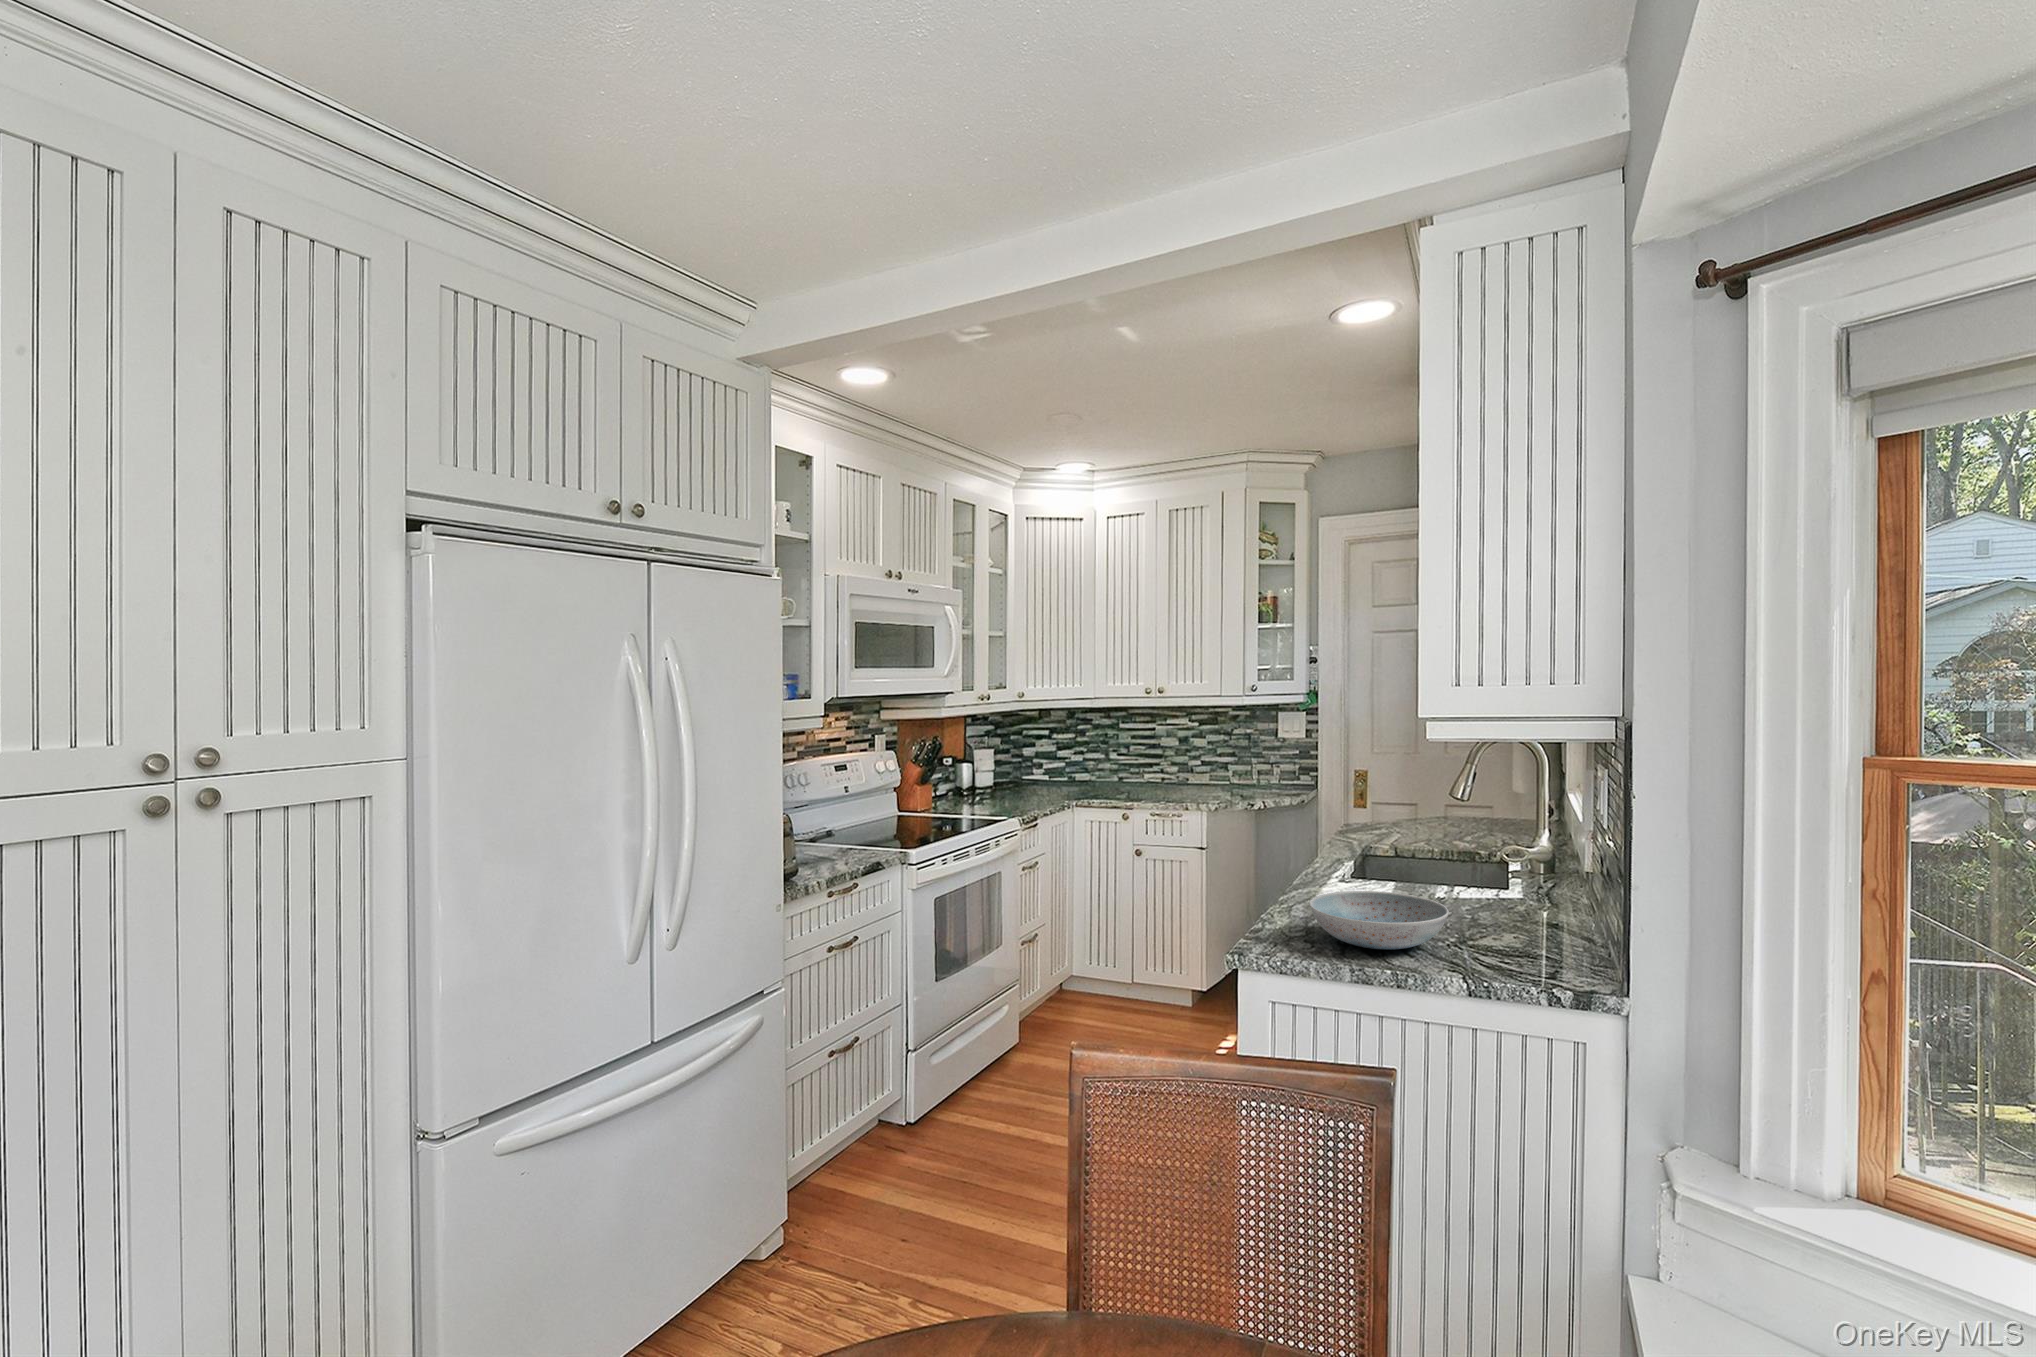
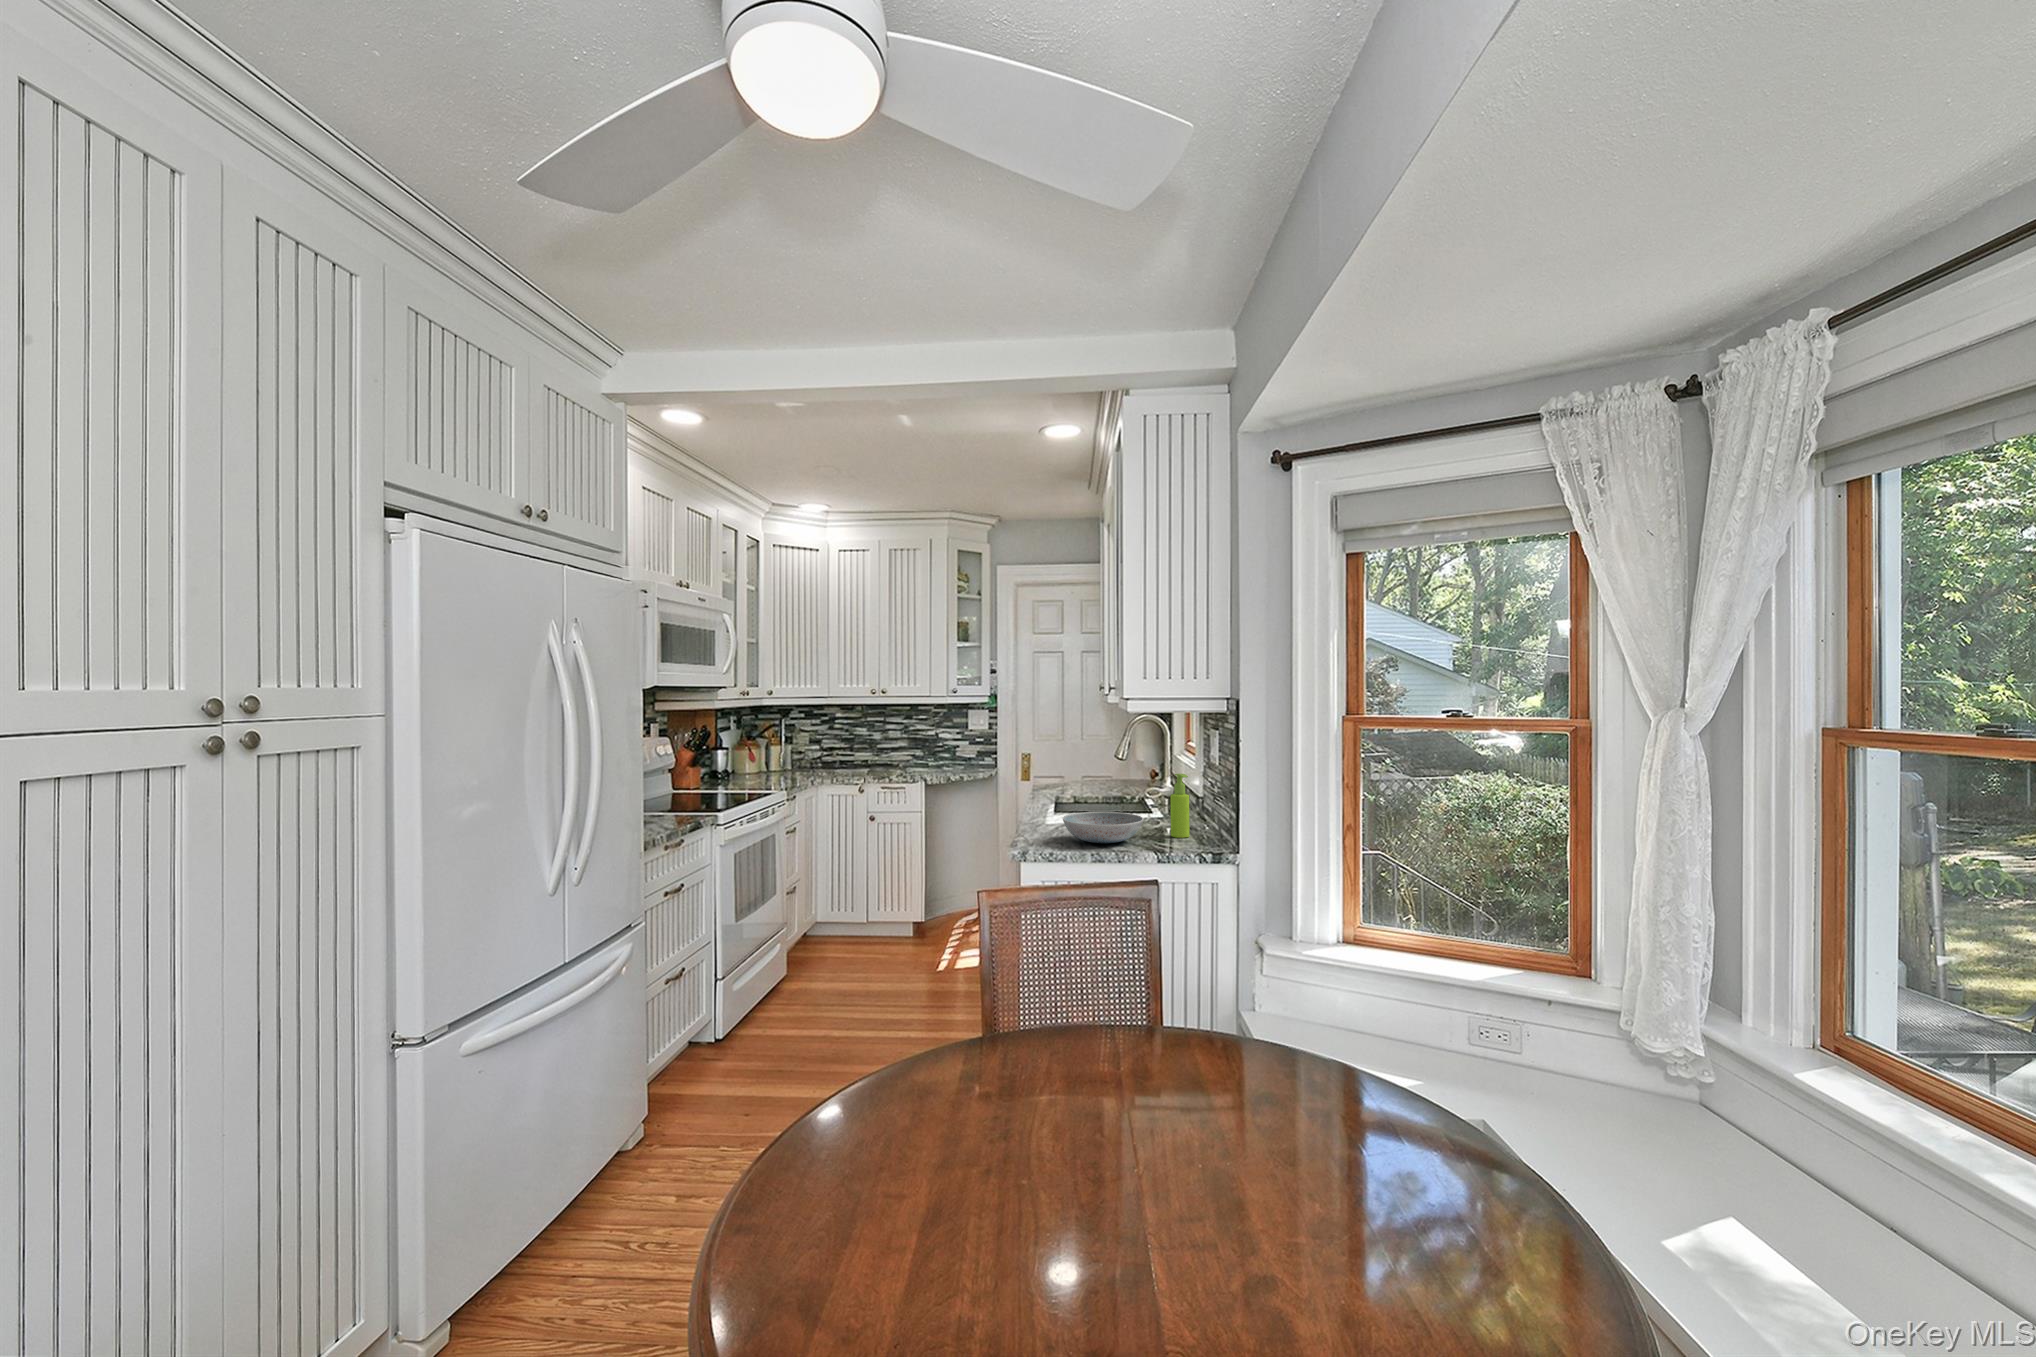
soap dispenser: none [1506,839,1543,949] -> present [1171,774,1190,838]

